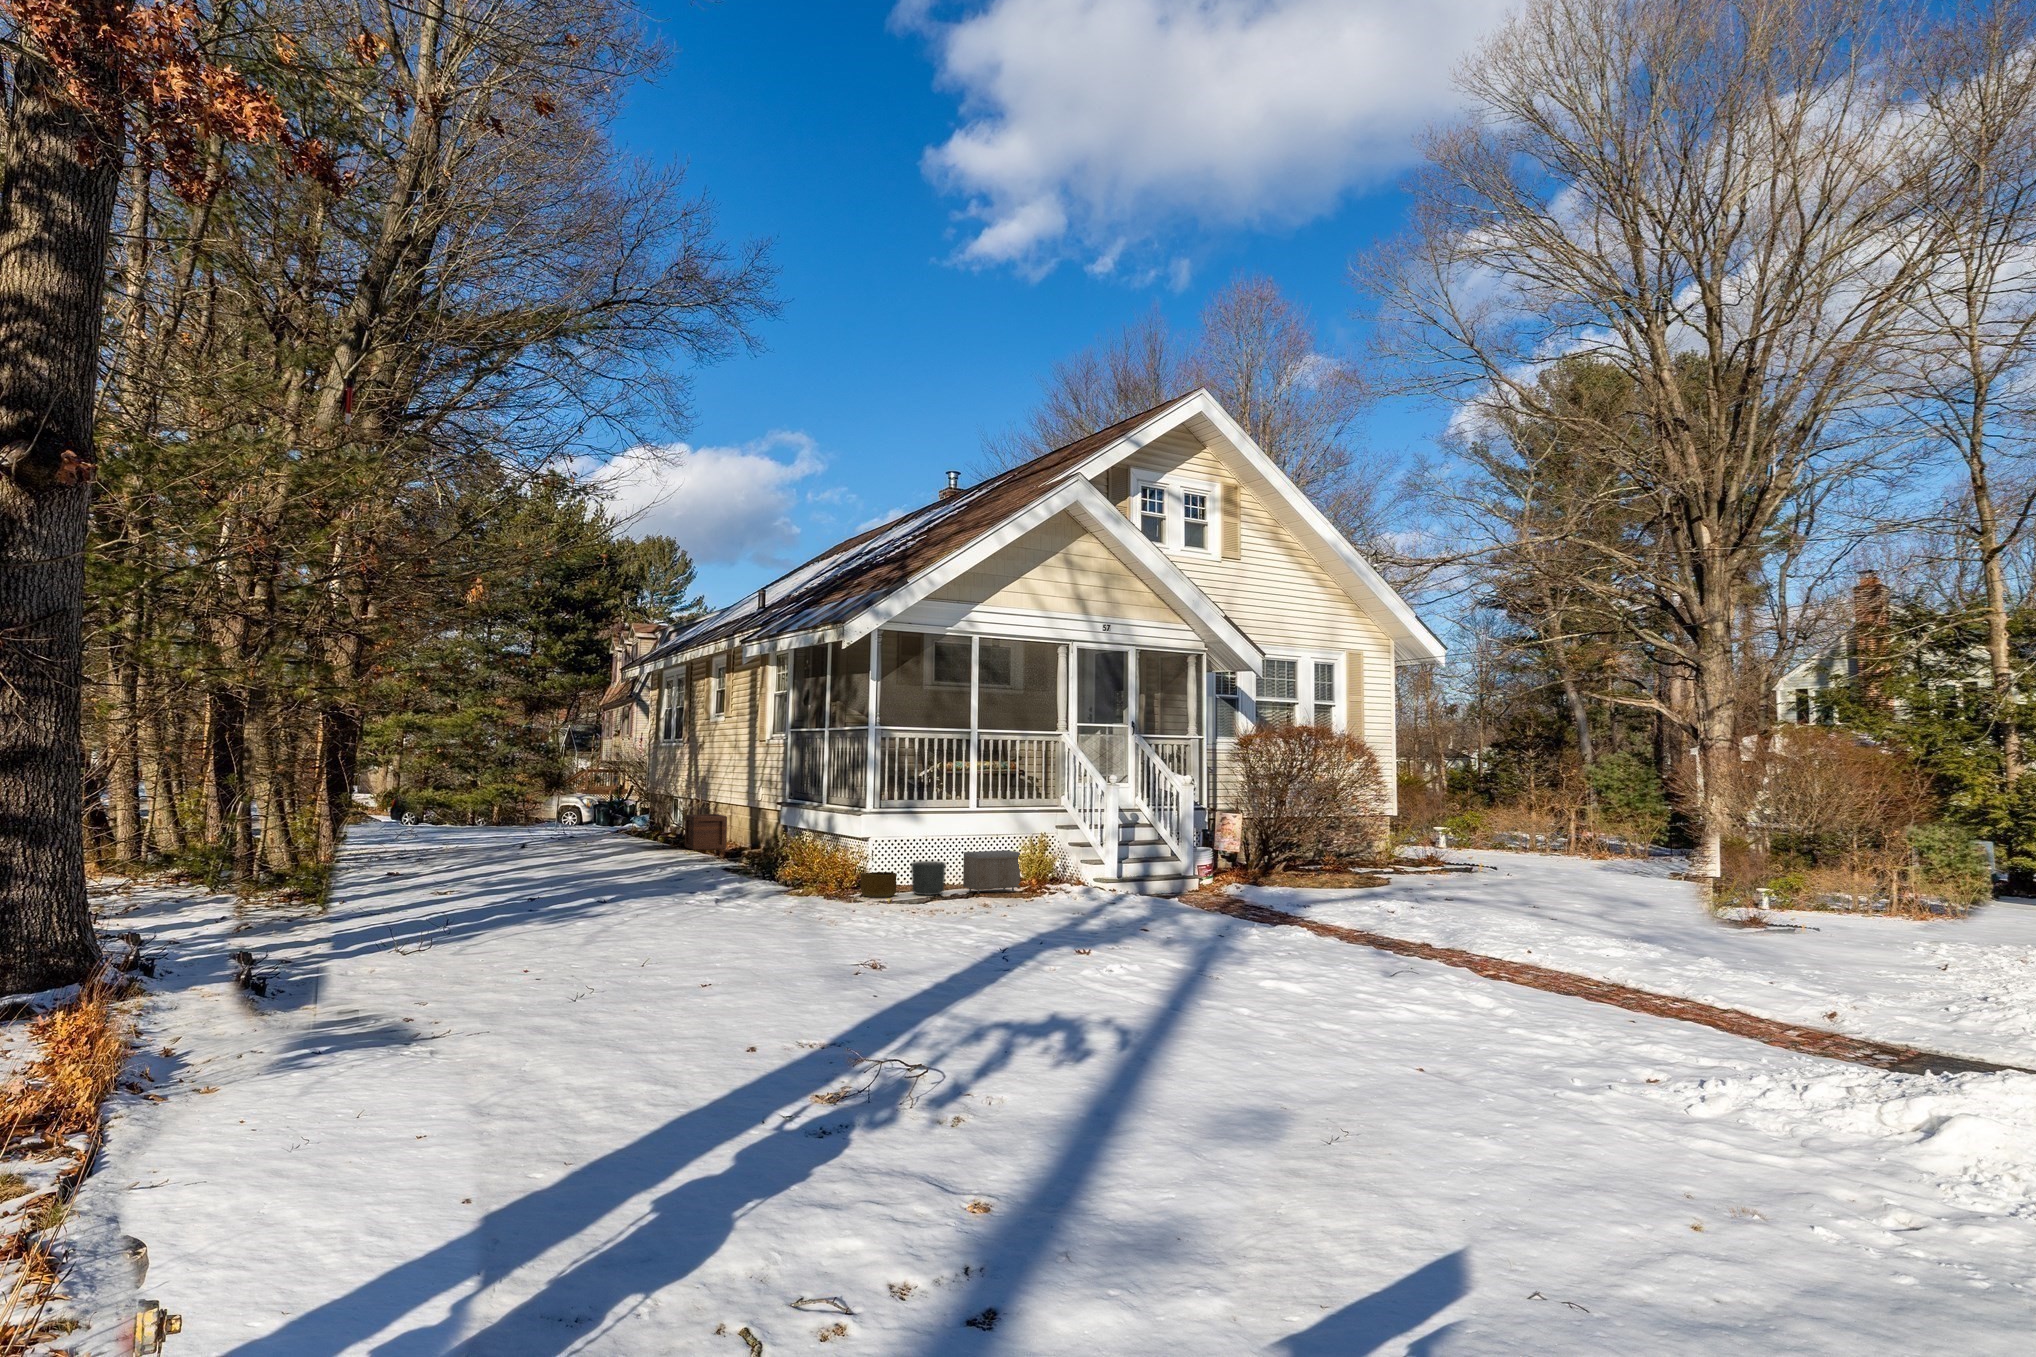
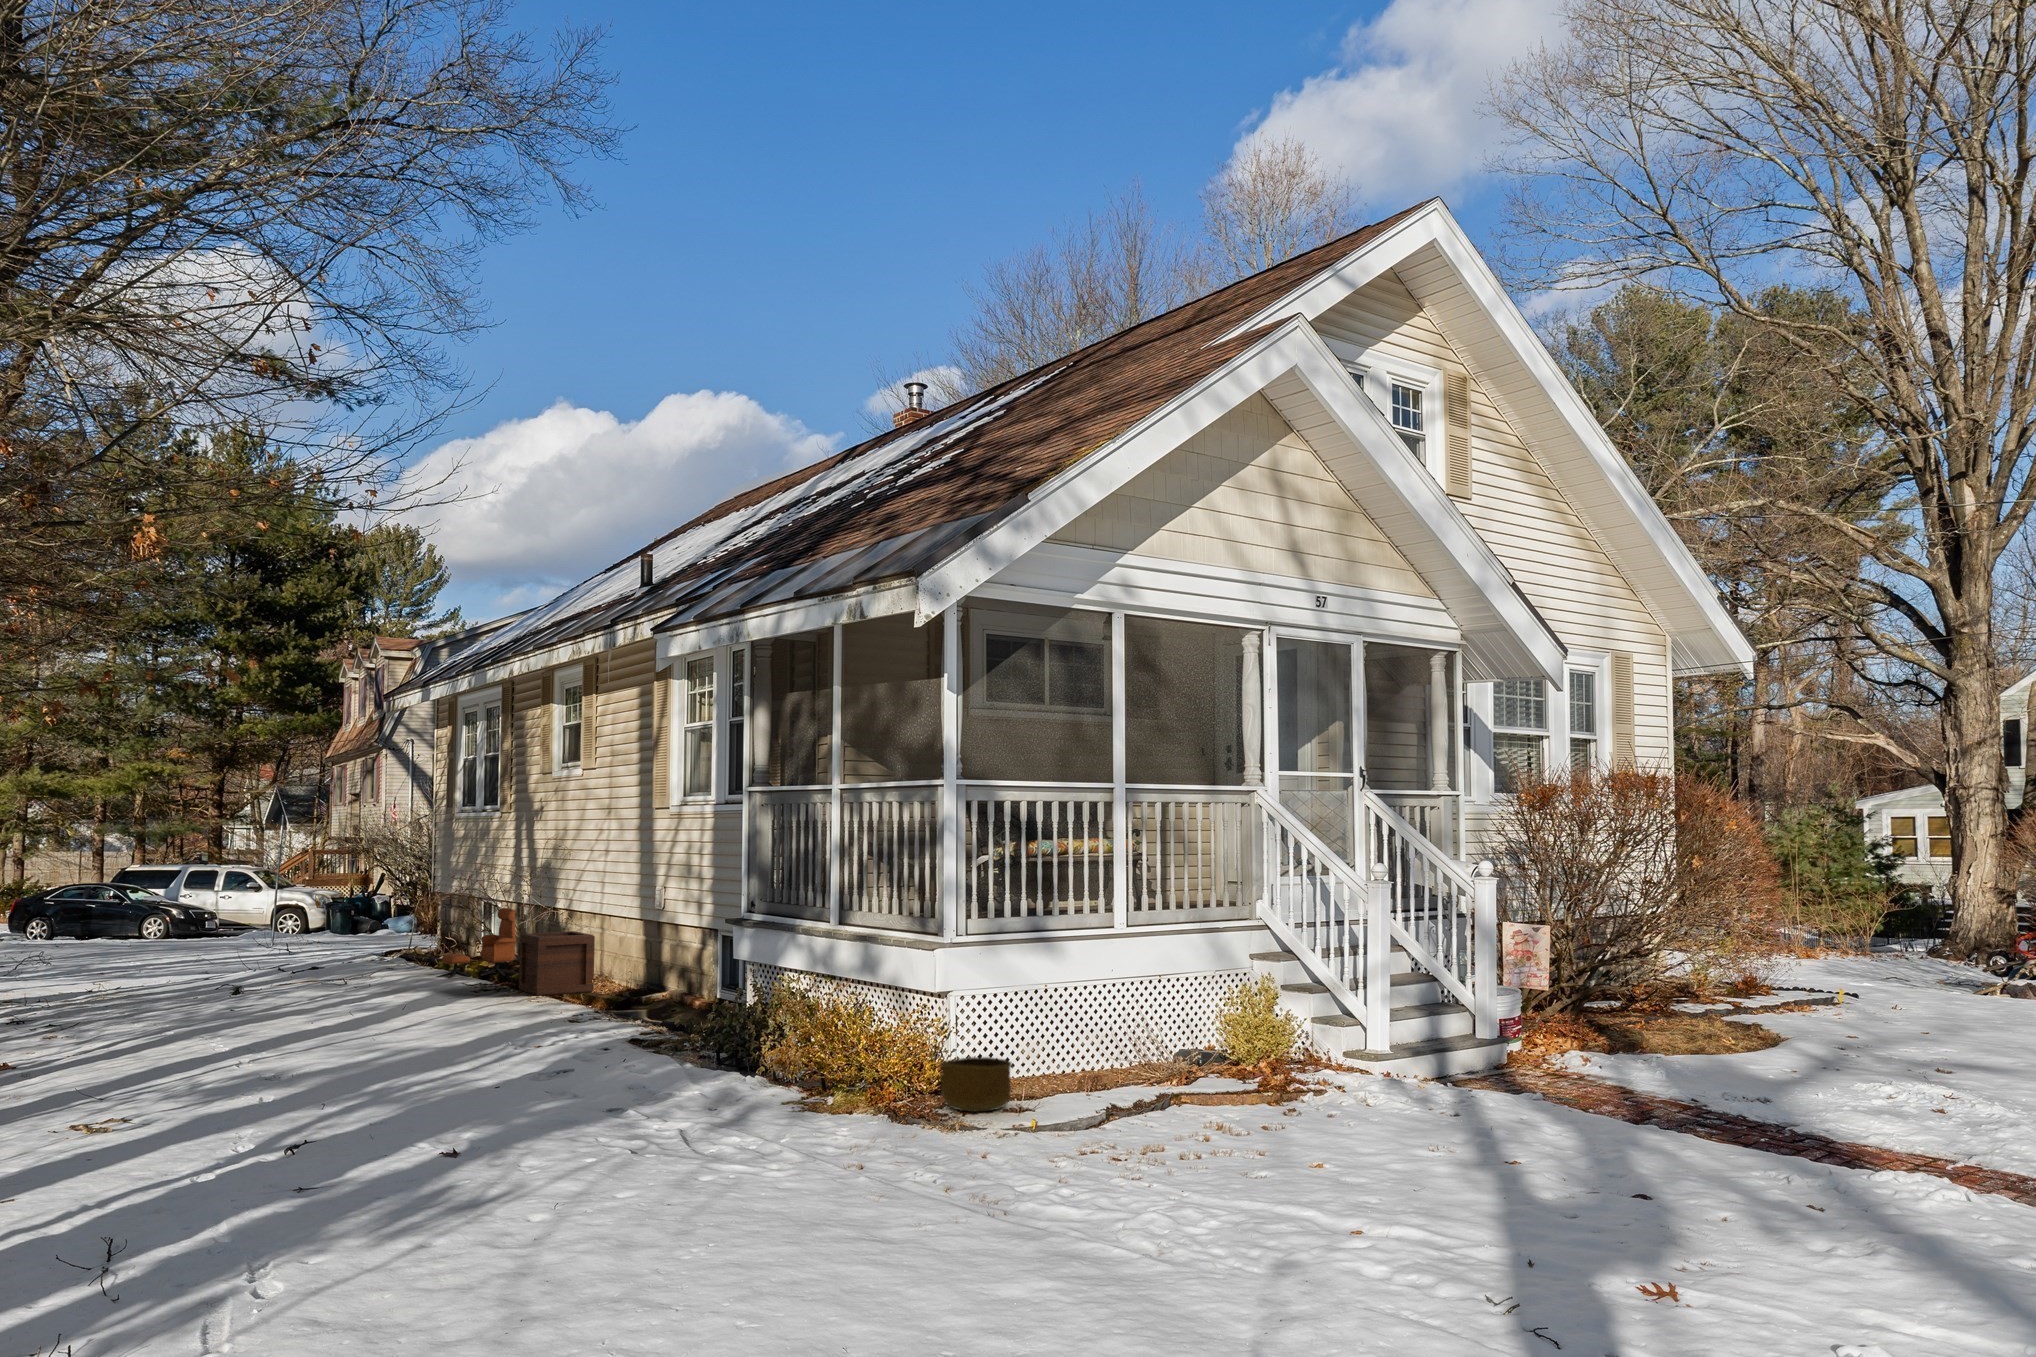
lounge chair: none [642,801,690,842] -> present [436,908,517,978]
storage bench: present [963,850,1020,893] -> none [1116,1005,1223,1091]
planter: present [911,861,946,895] -> none [1029,1031,1095,1101]

